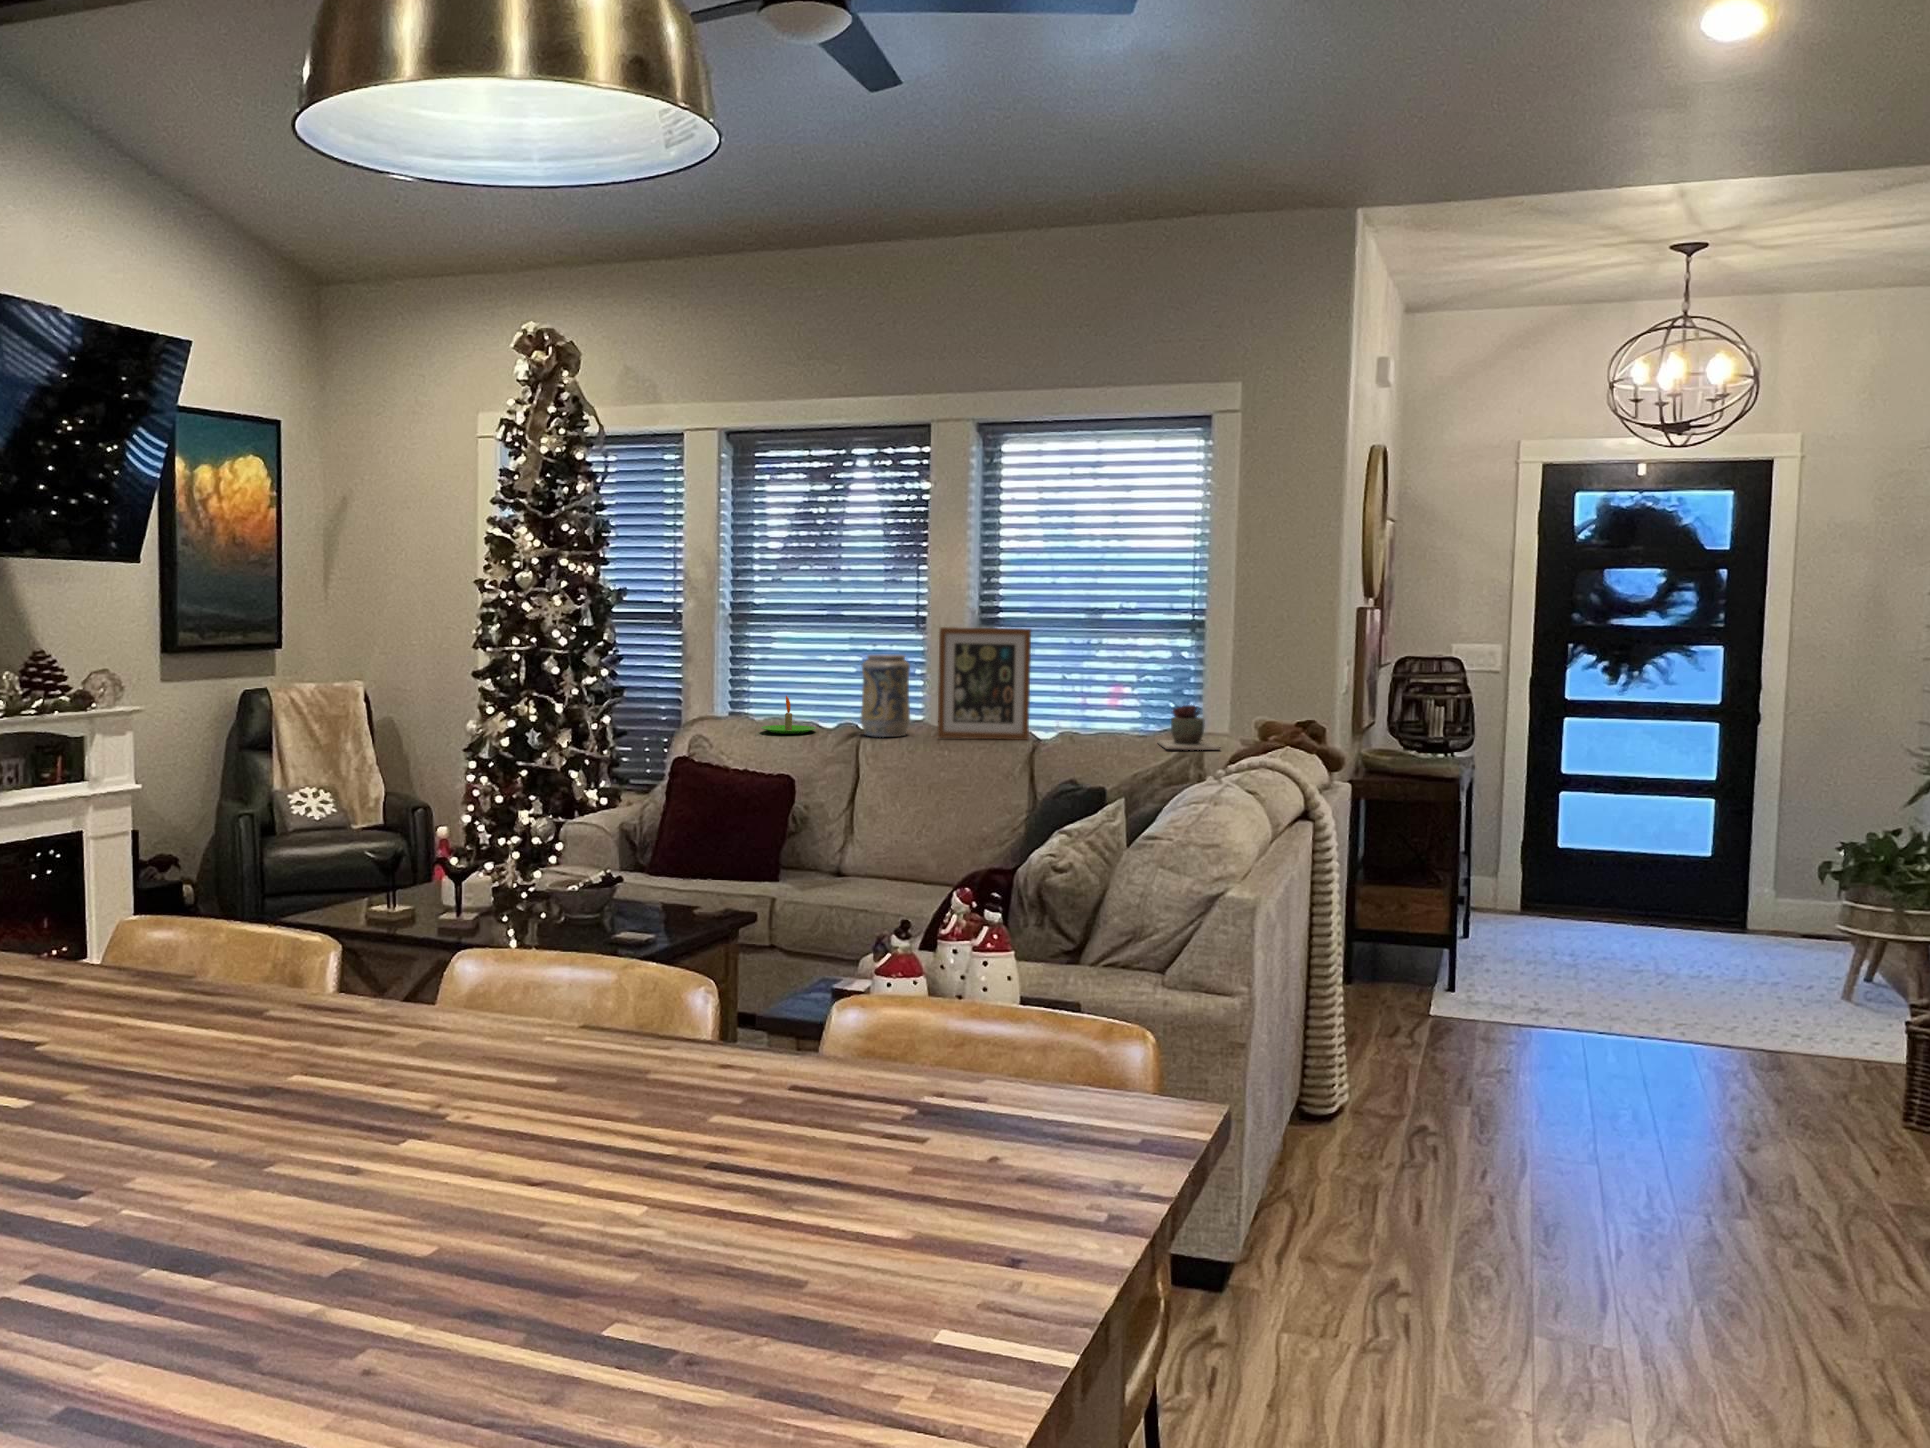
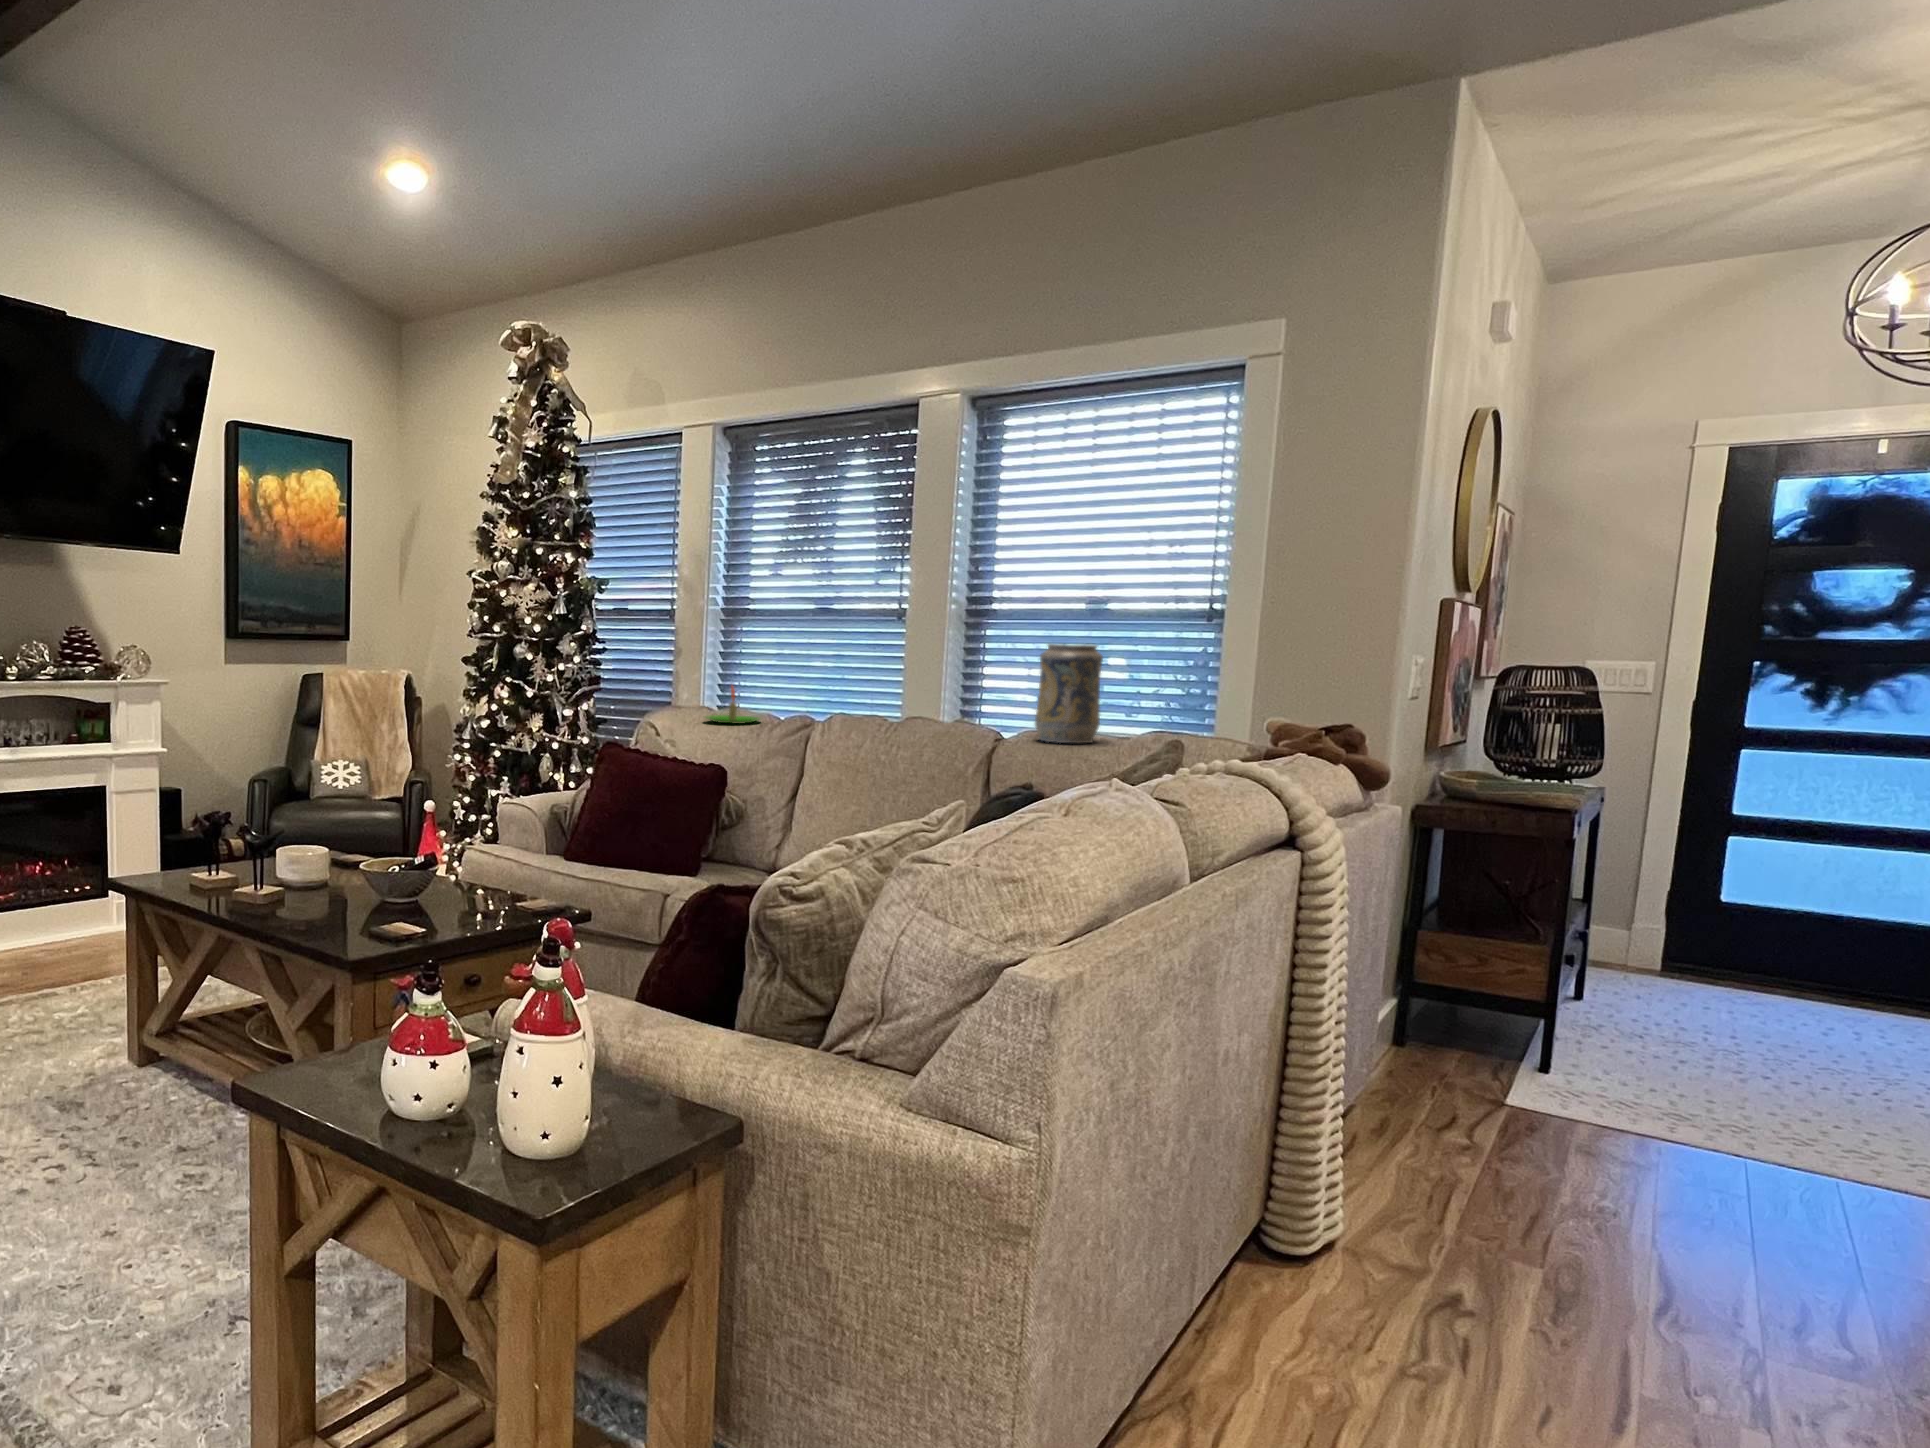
picture frame: present [938,627,1031,740] -> none [880,610,992,738]
decorative vase: present [860,654,910,737] -> present [1035,644,1103,743]
succulent plant: present [1157,705,1220,750] -> none [1137,699,1213,756]

